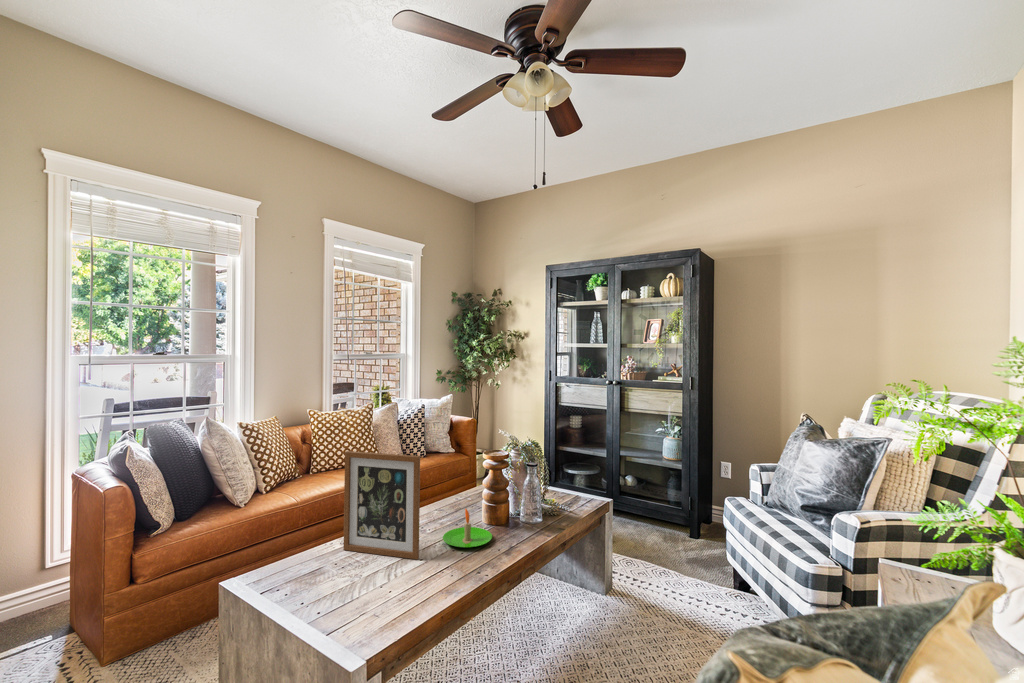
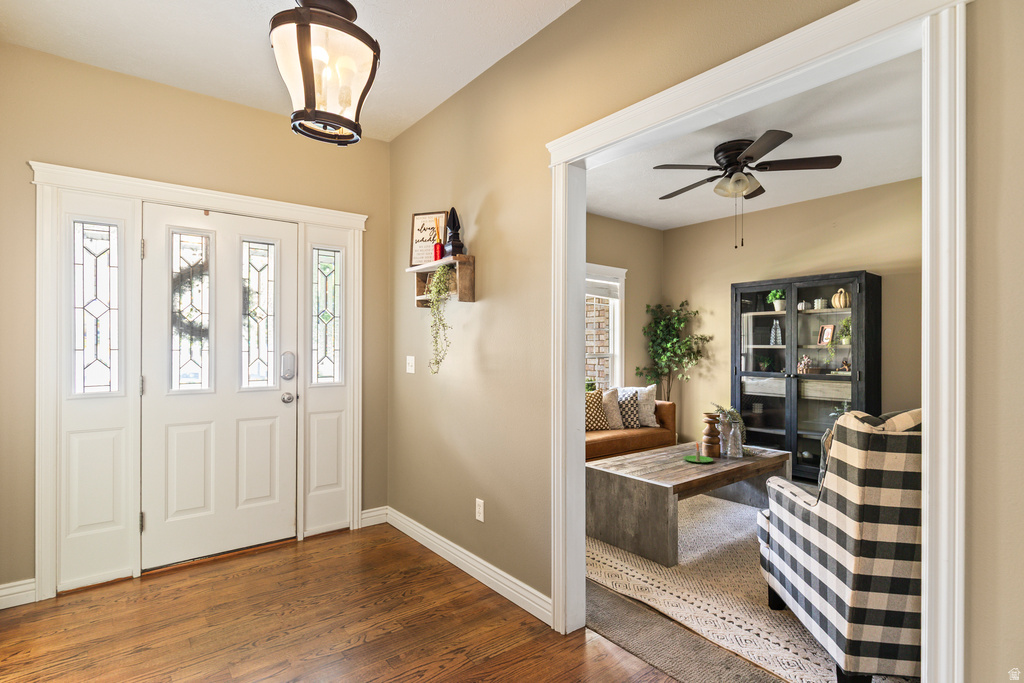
picture frame: present [343,451,420,559] -> none [629,406,674,465]

